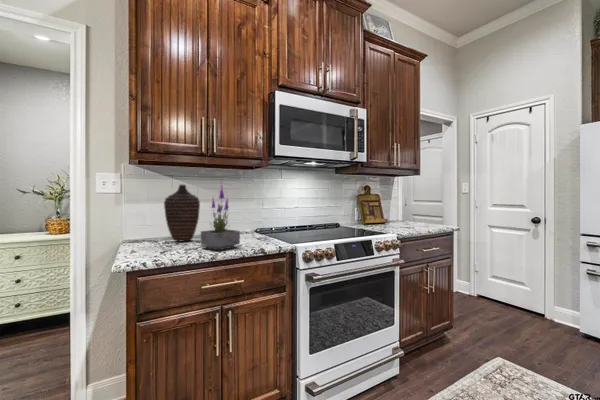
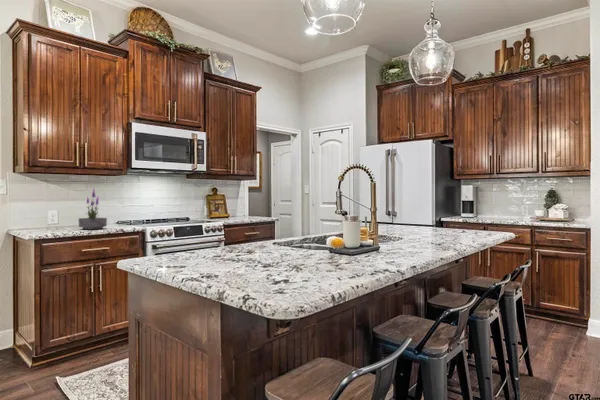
decorative vase: present [164,185,200,241] -> none [47,187,75,227]

